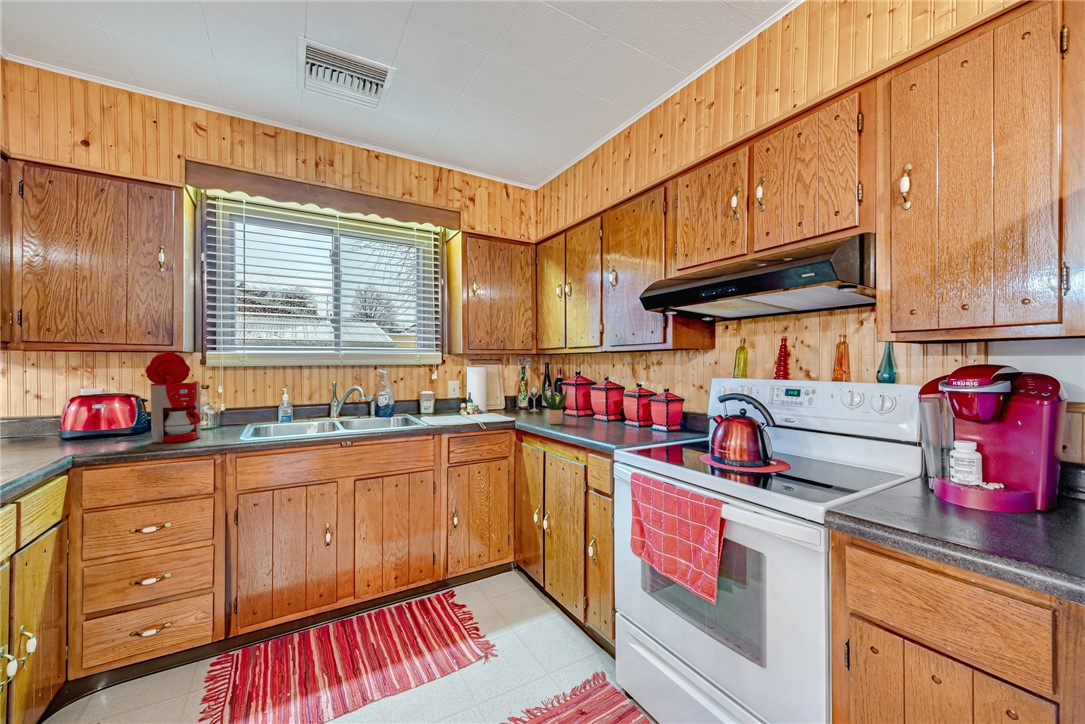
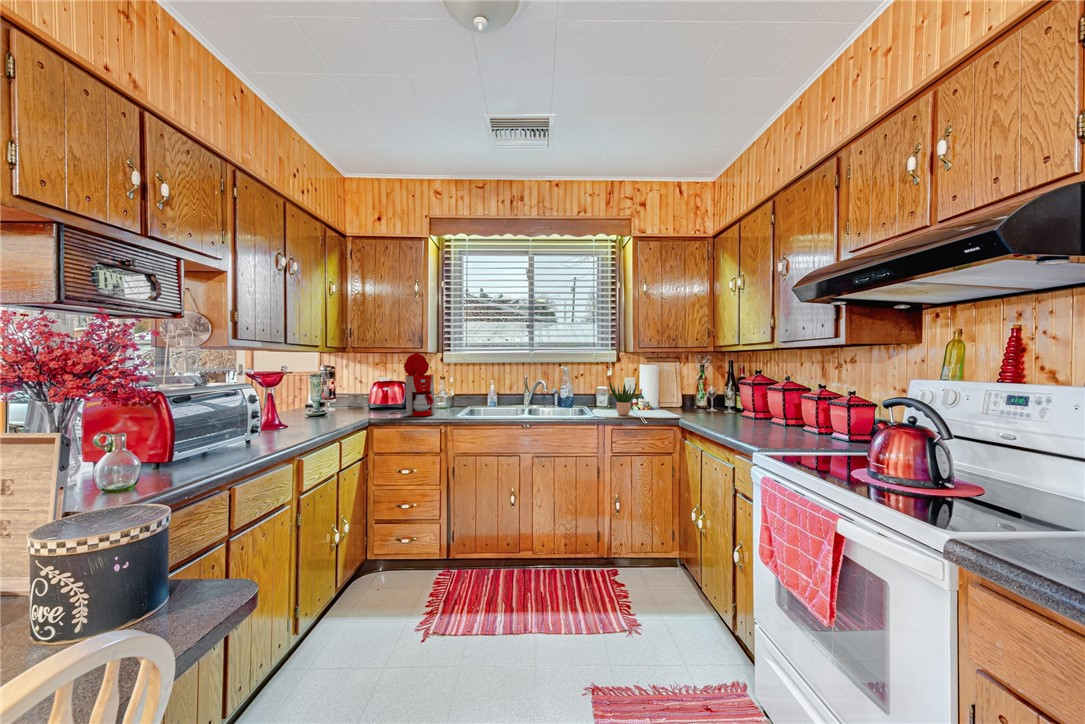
potted plant: present [542,382,567,424] -> present [610,380,637,415]

